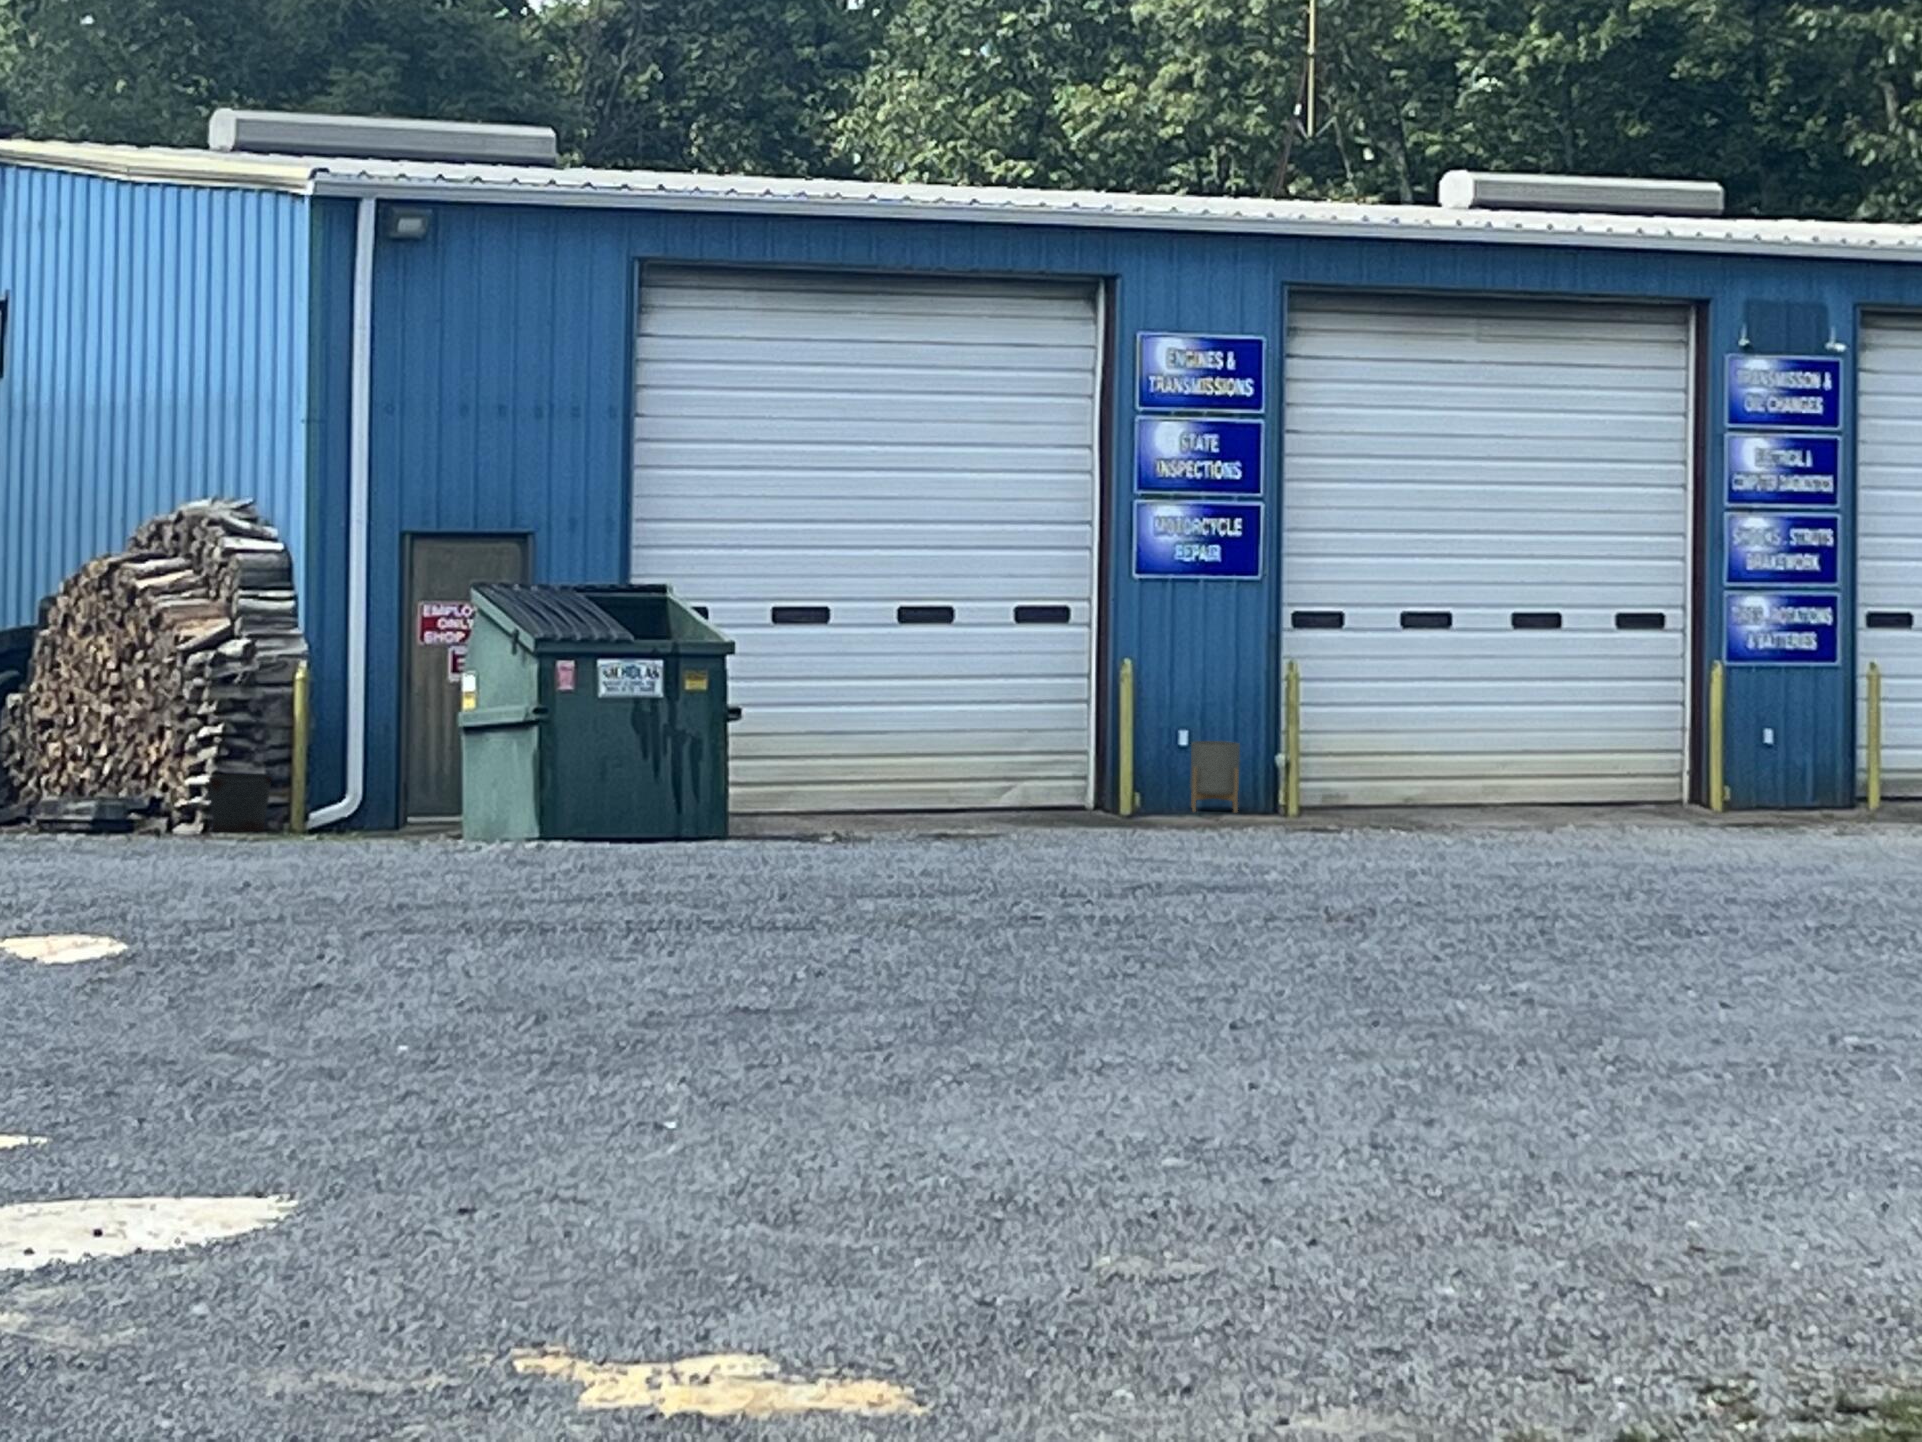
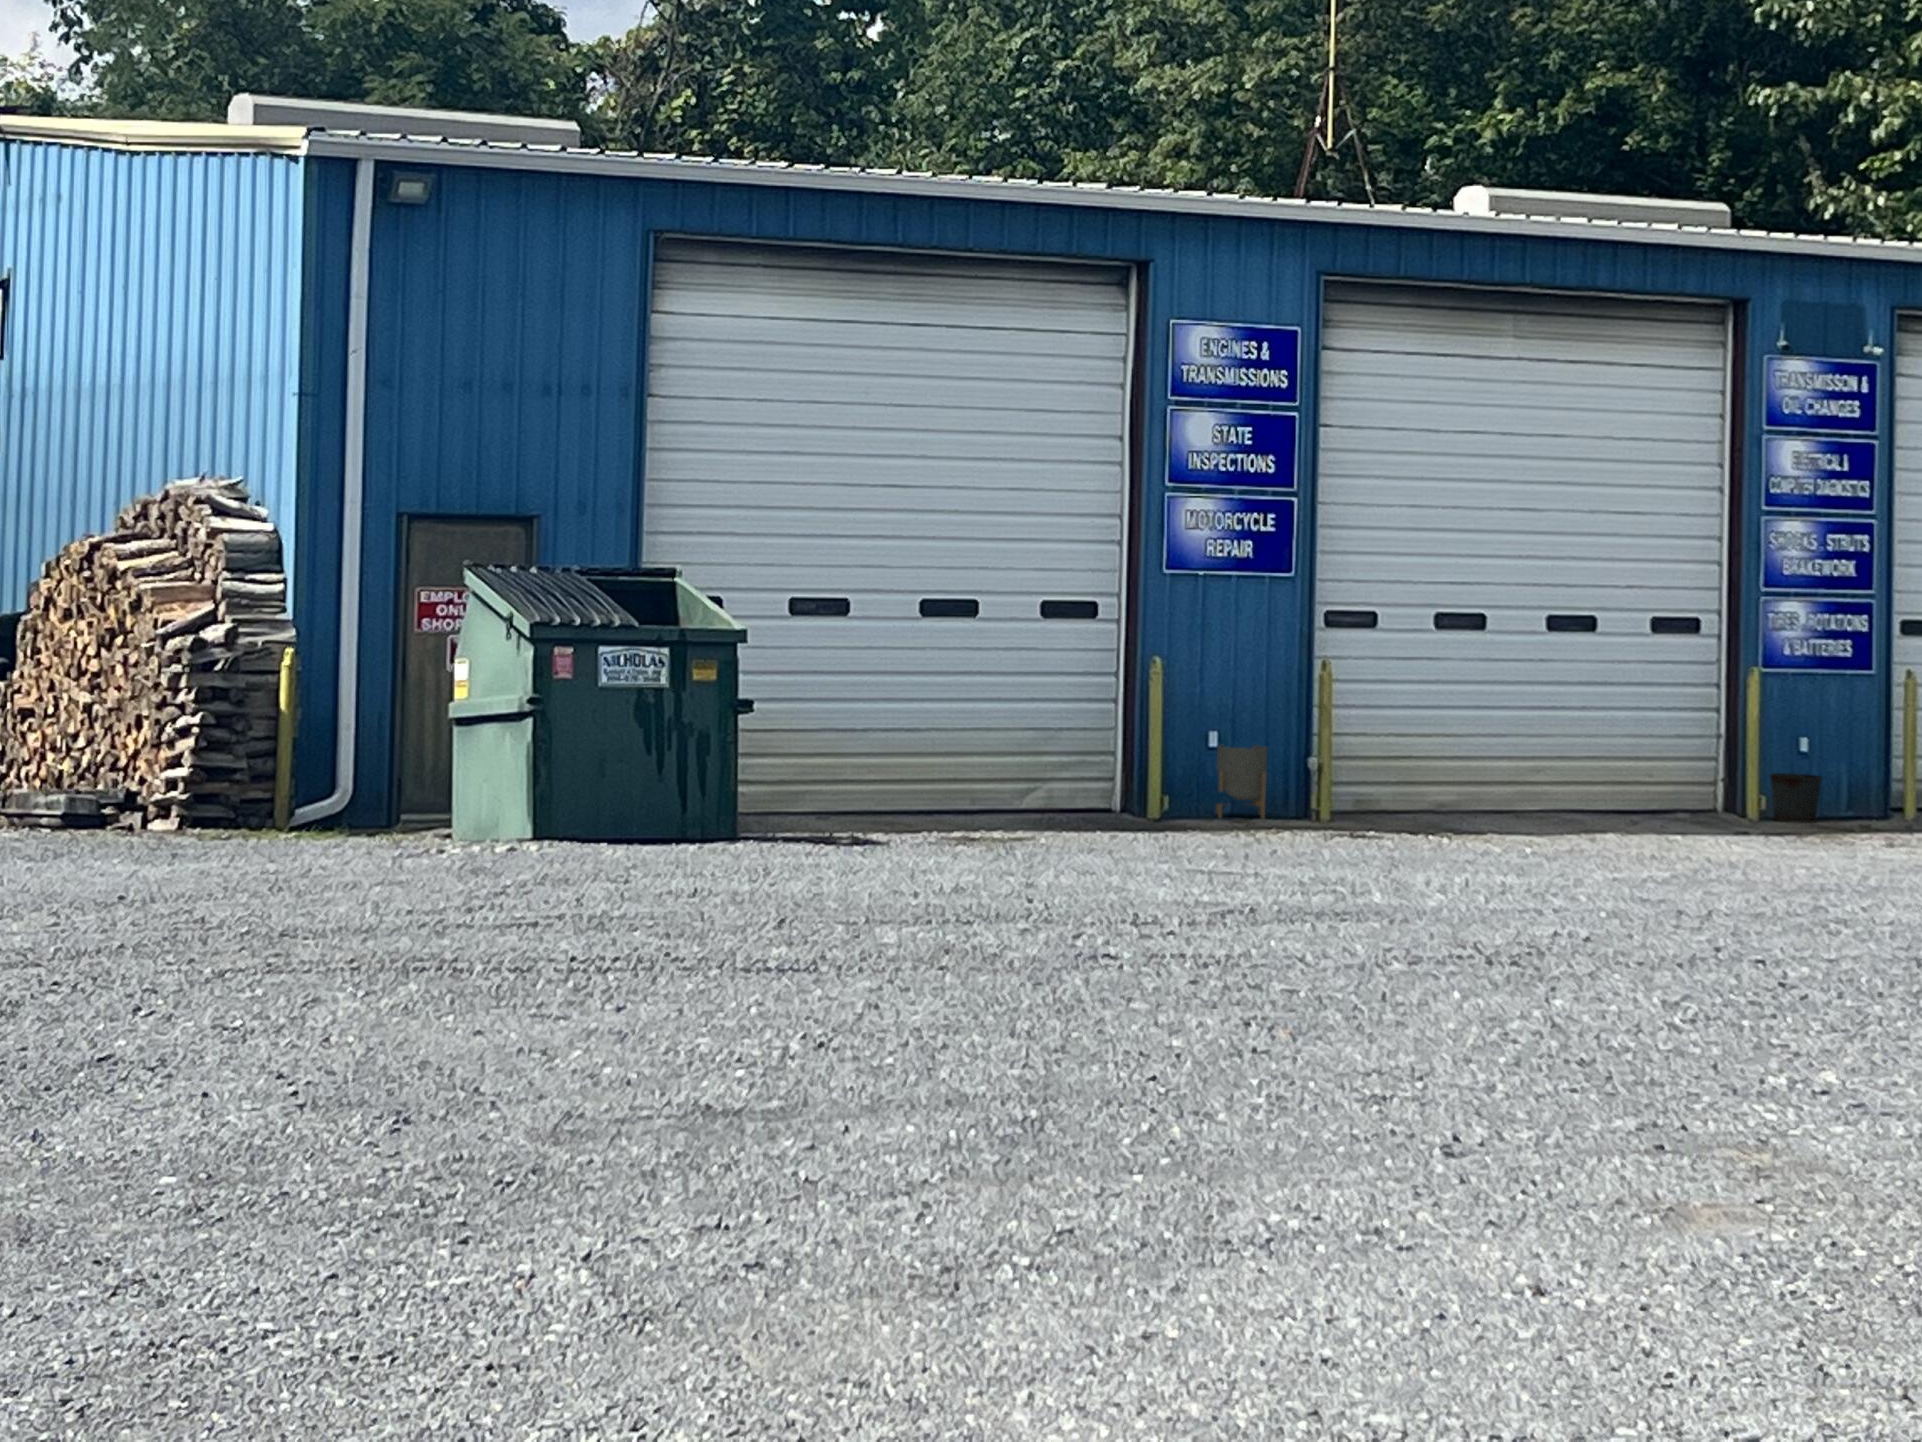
bucket: present [208,774,272,832] -> present [1770,773,1822,822]

